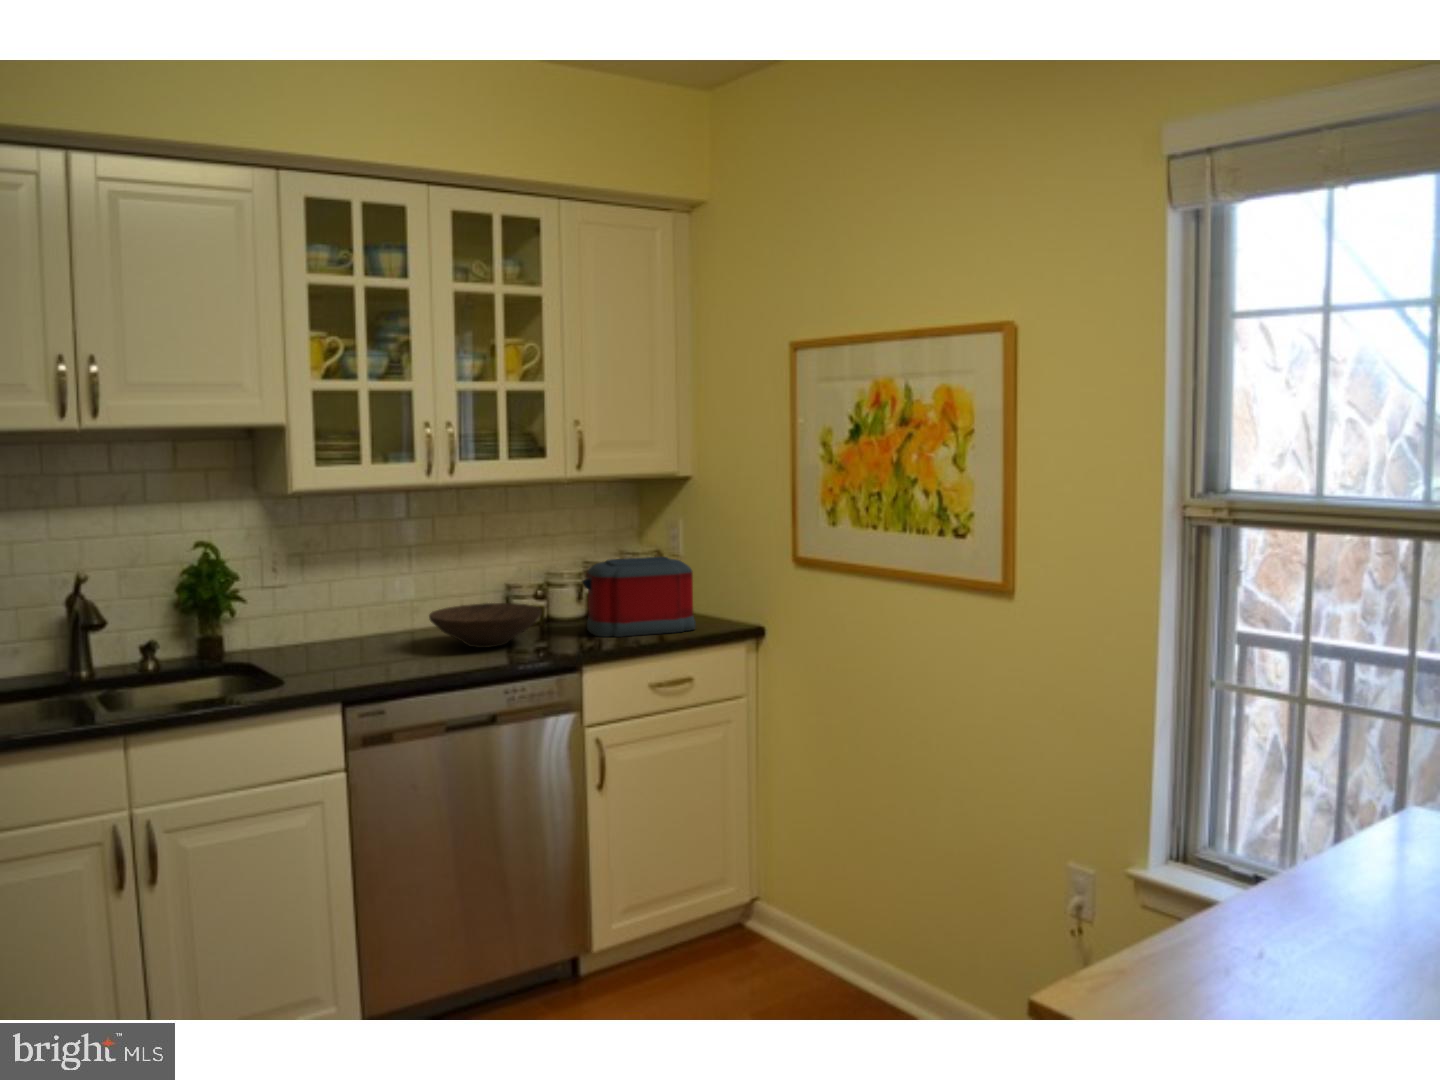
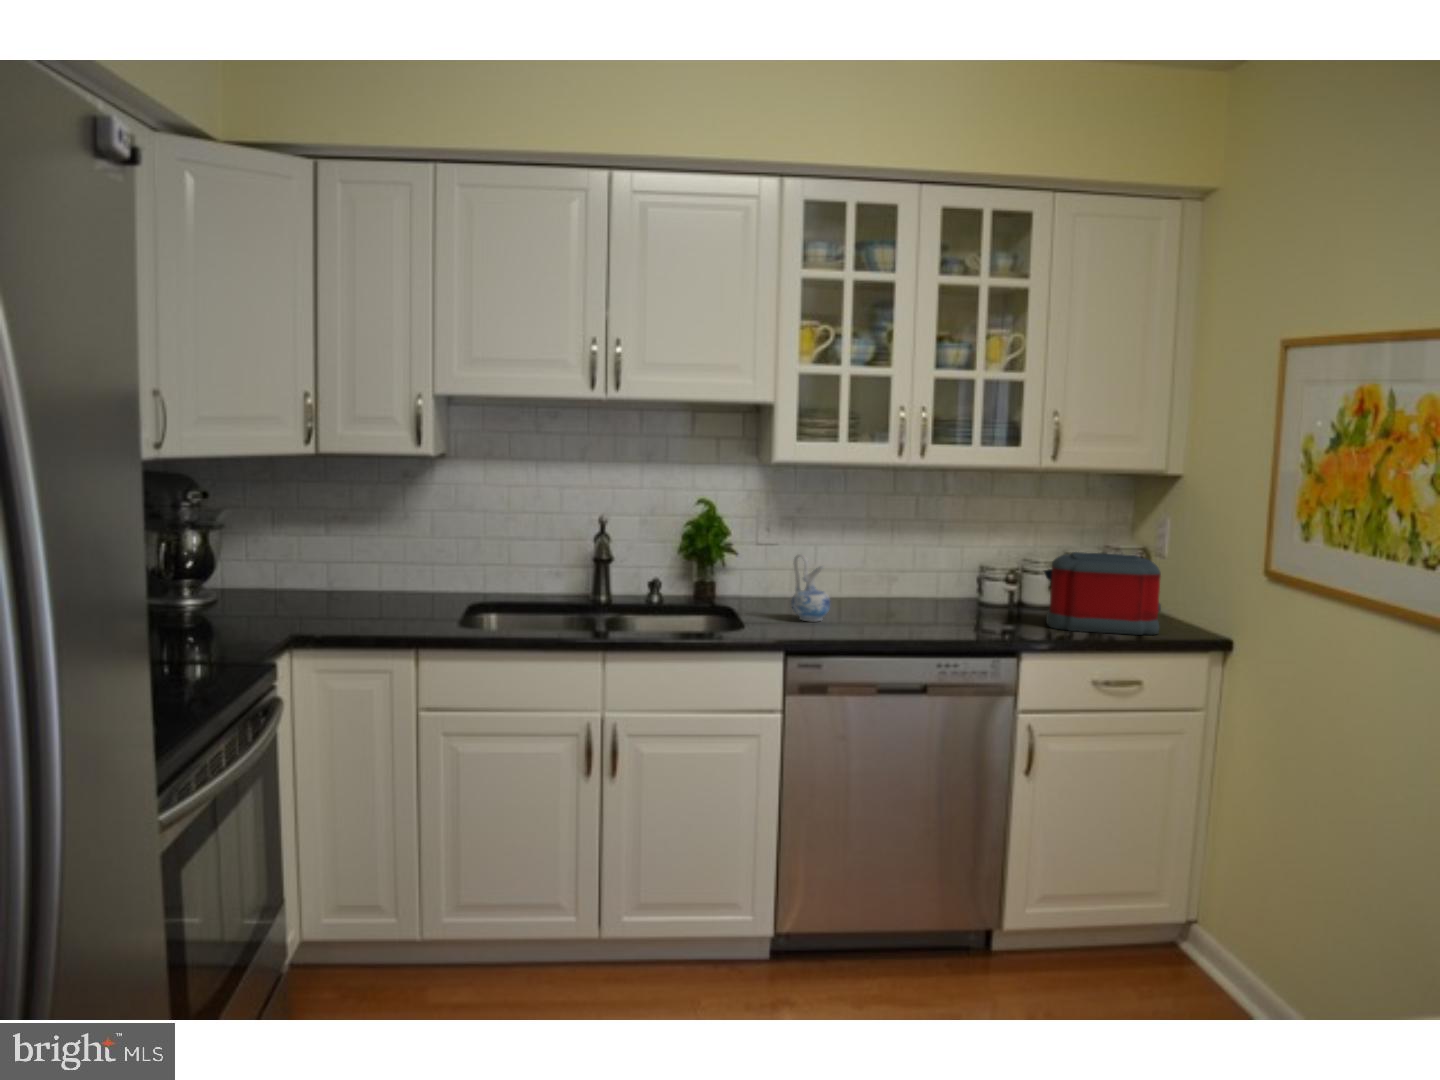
ceramic pitcher: none [327,591,374,664] -> present [791,554,830,621]
wooden bowl: present [429,603,542,648] -> none [887,581,995,624]

